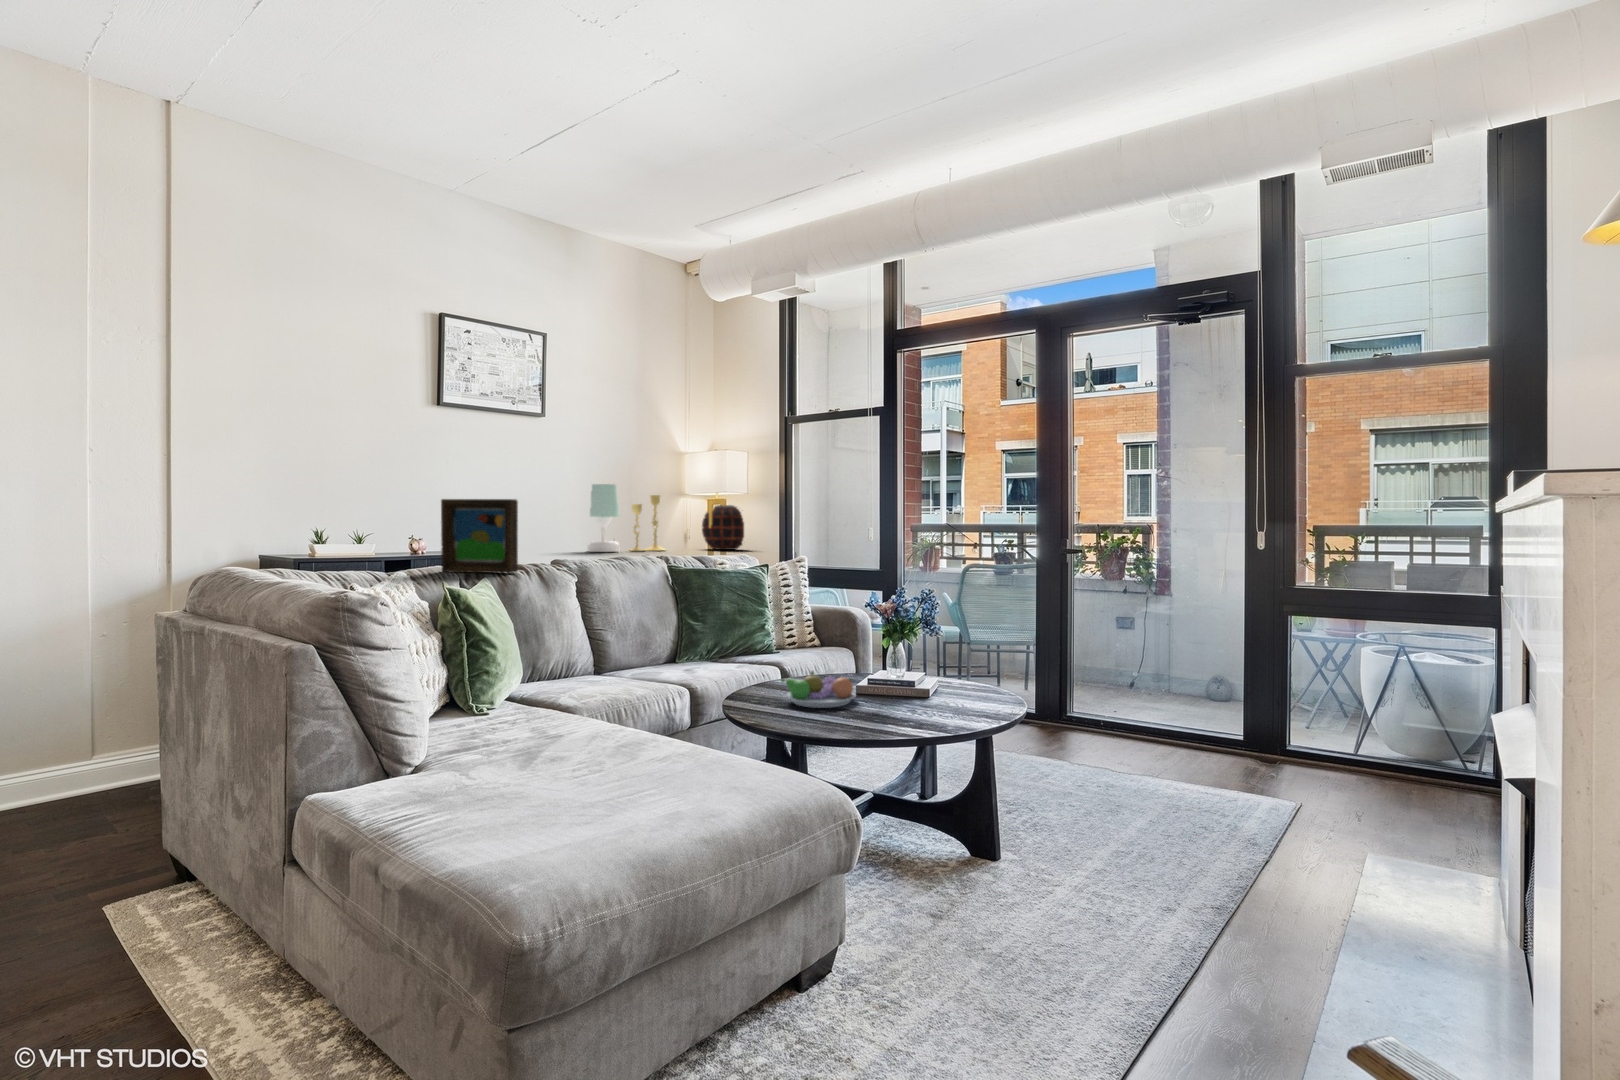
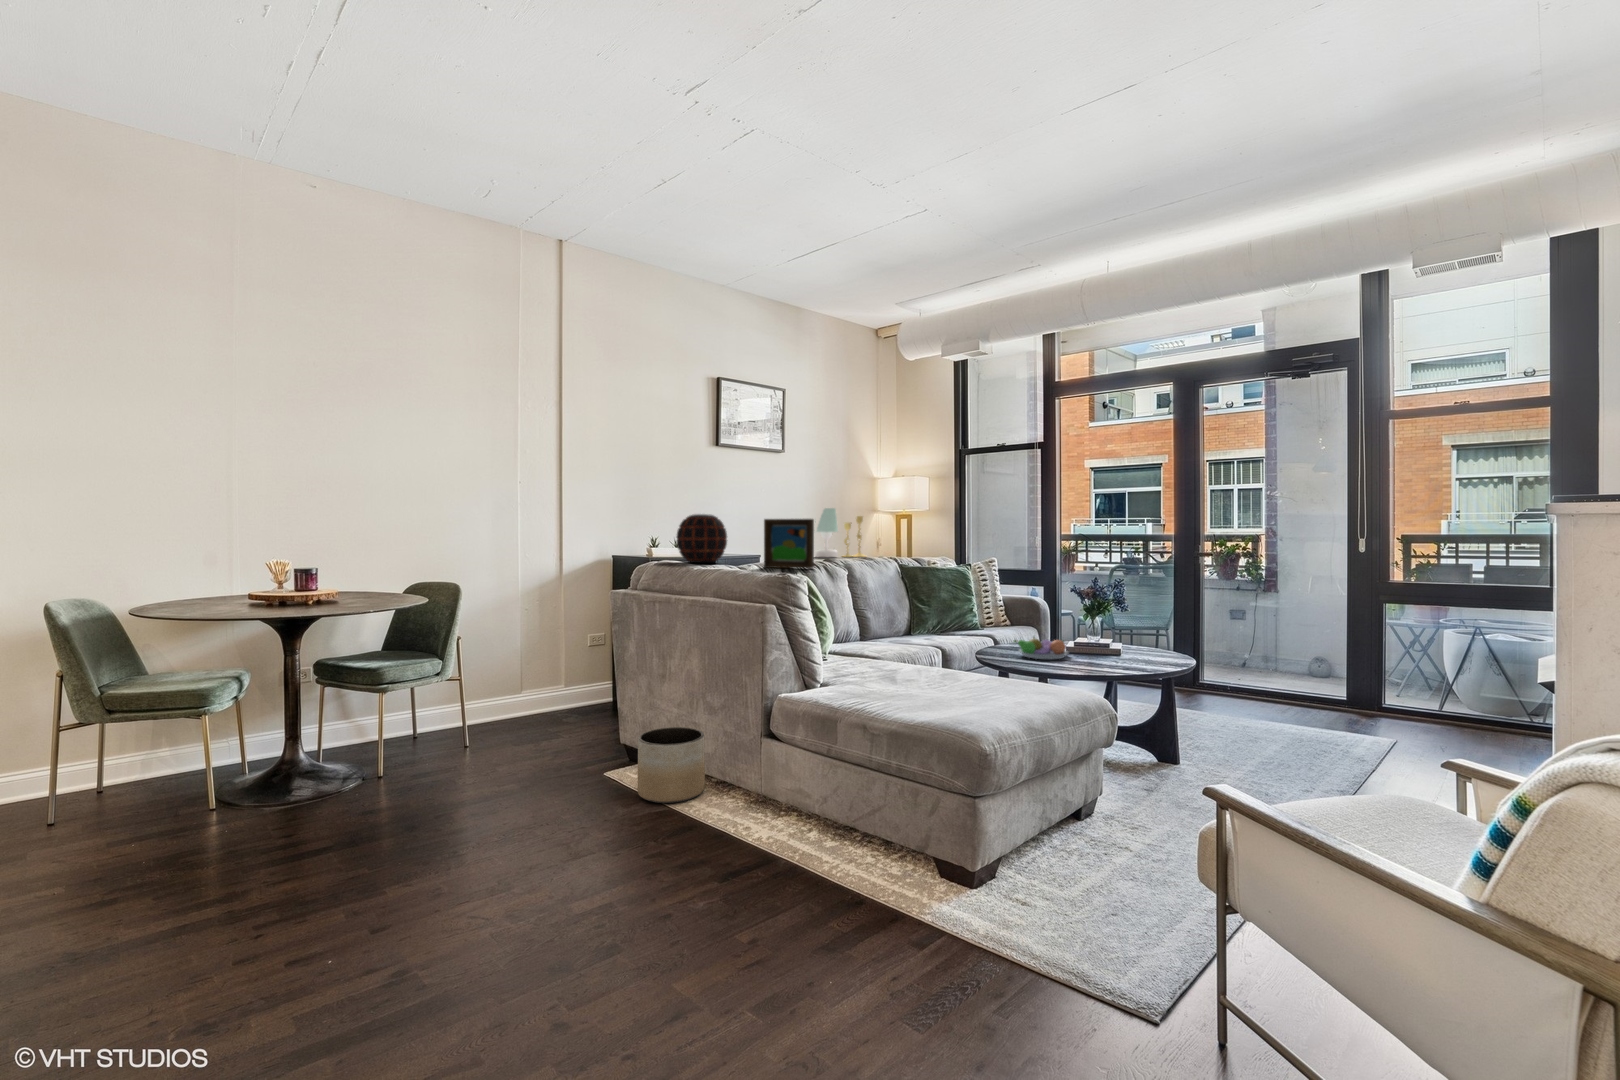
decorative vase: present [702,505,744,550] -> present [677,514,727,563]
planter: none [64,847,207,990] -> present [637,727,705,803]

